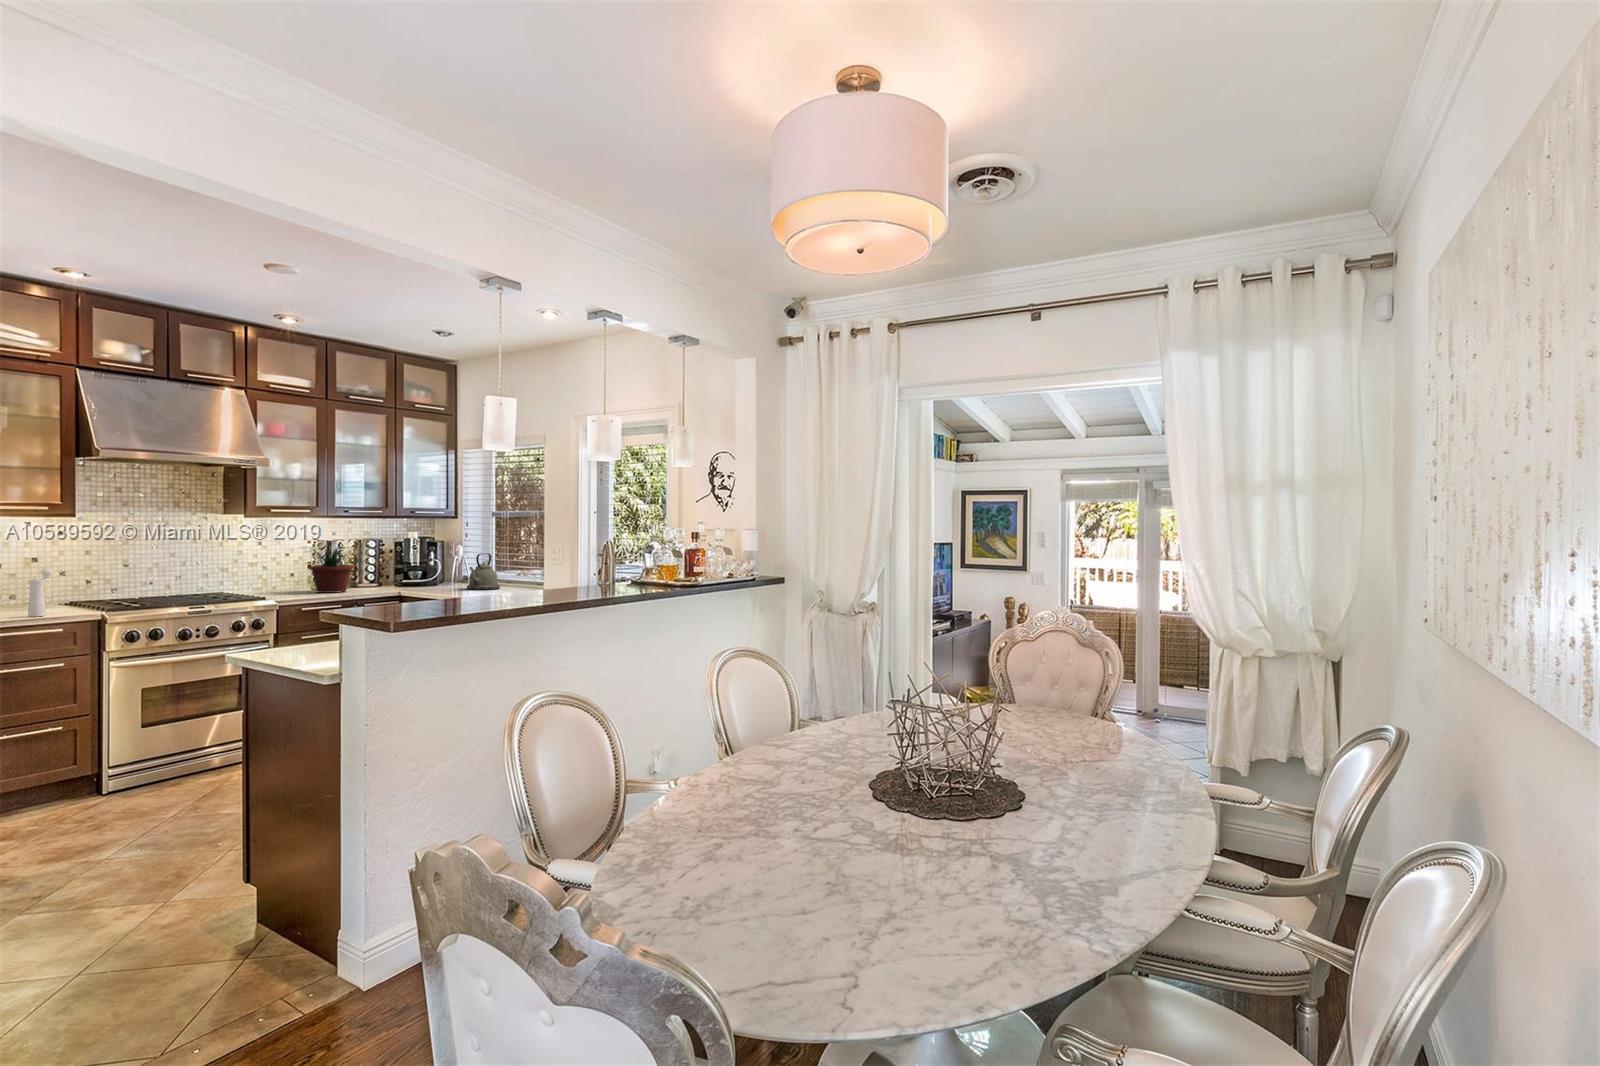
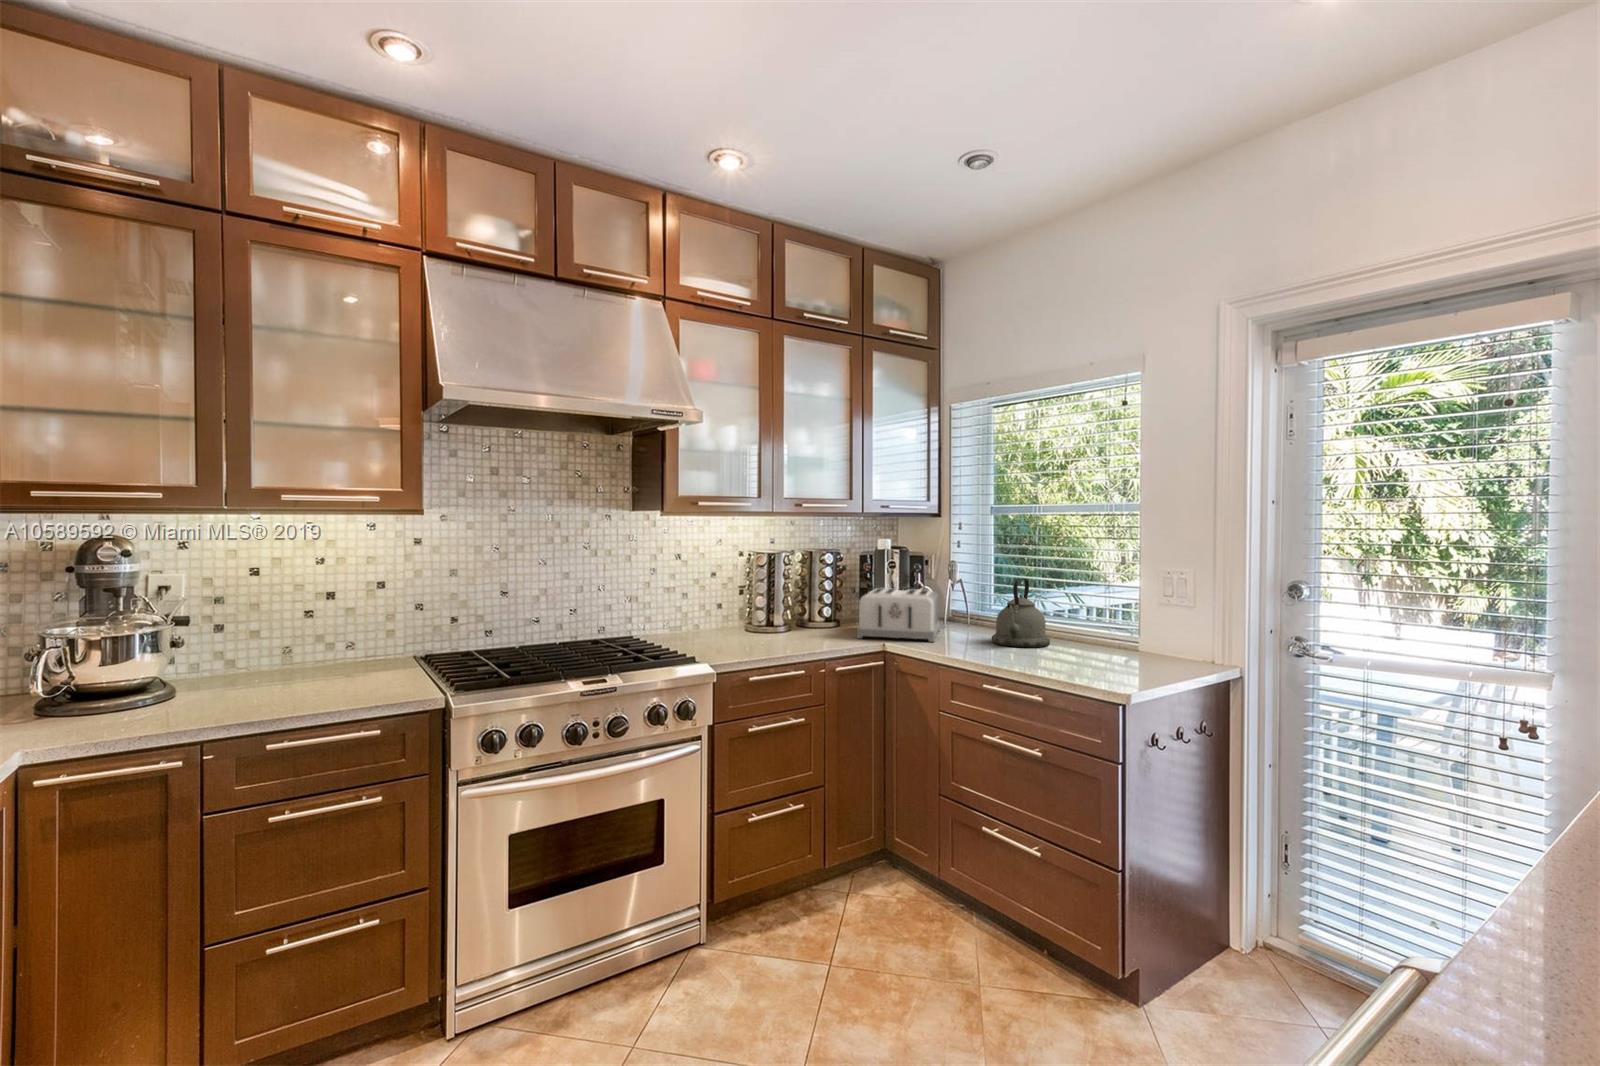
potted plant: present [308,547,355,593] -> none [734,563,823,644]
toaster: none [384,562,444,590] -> present [857,588,940,642]
pepper mill: present [28,570,53,617] -> none [334,607,381,697]

